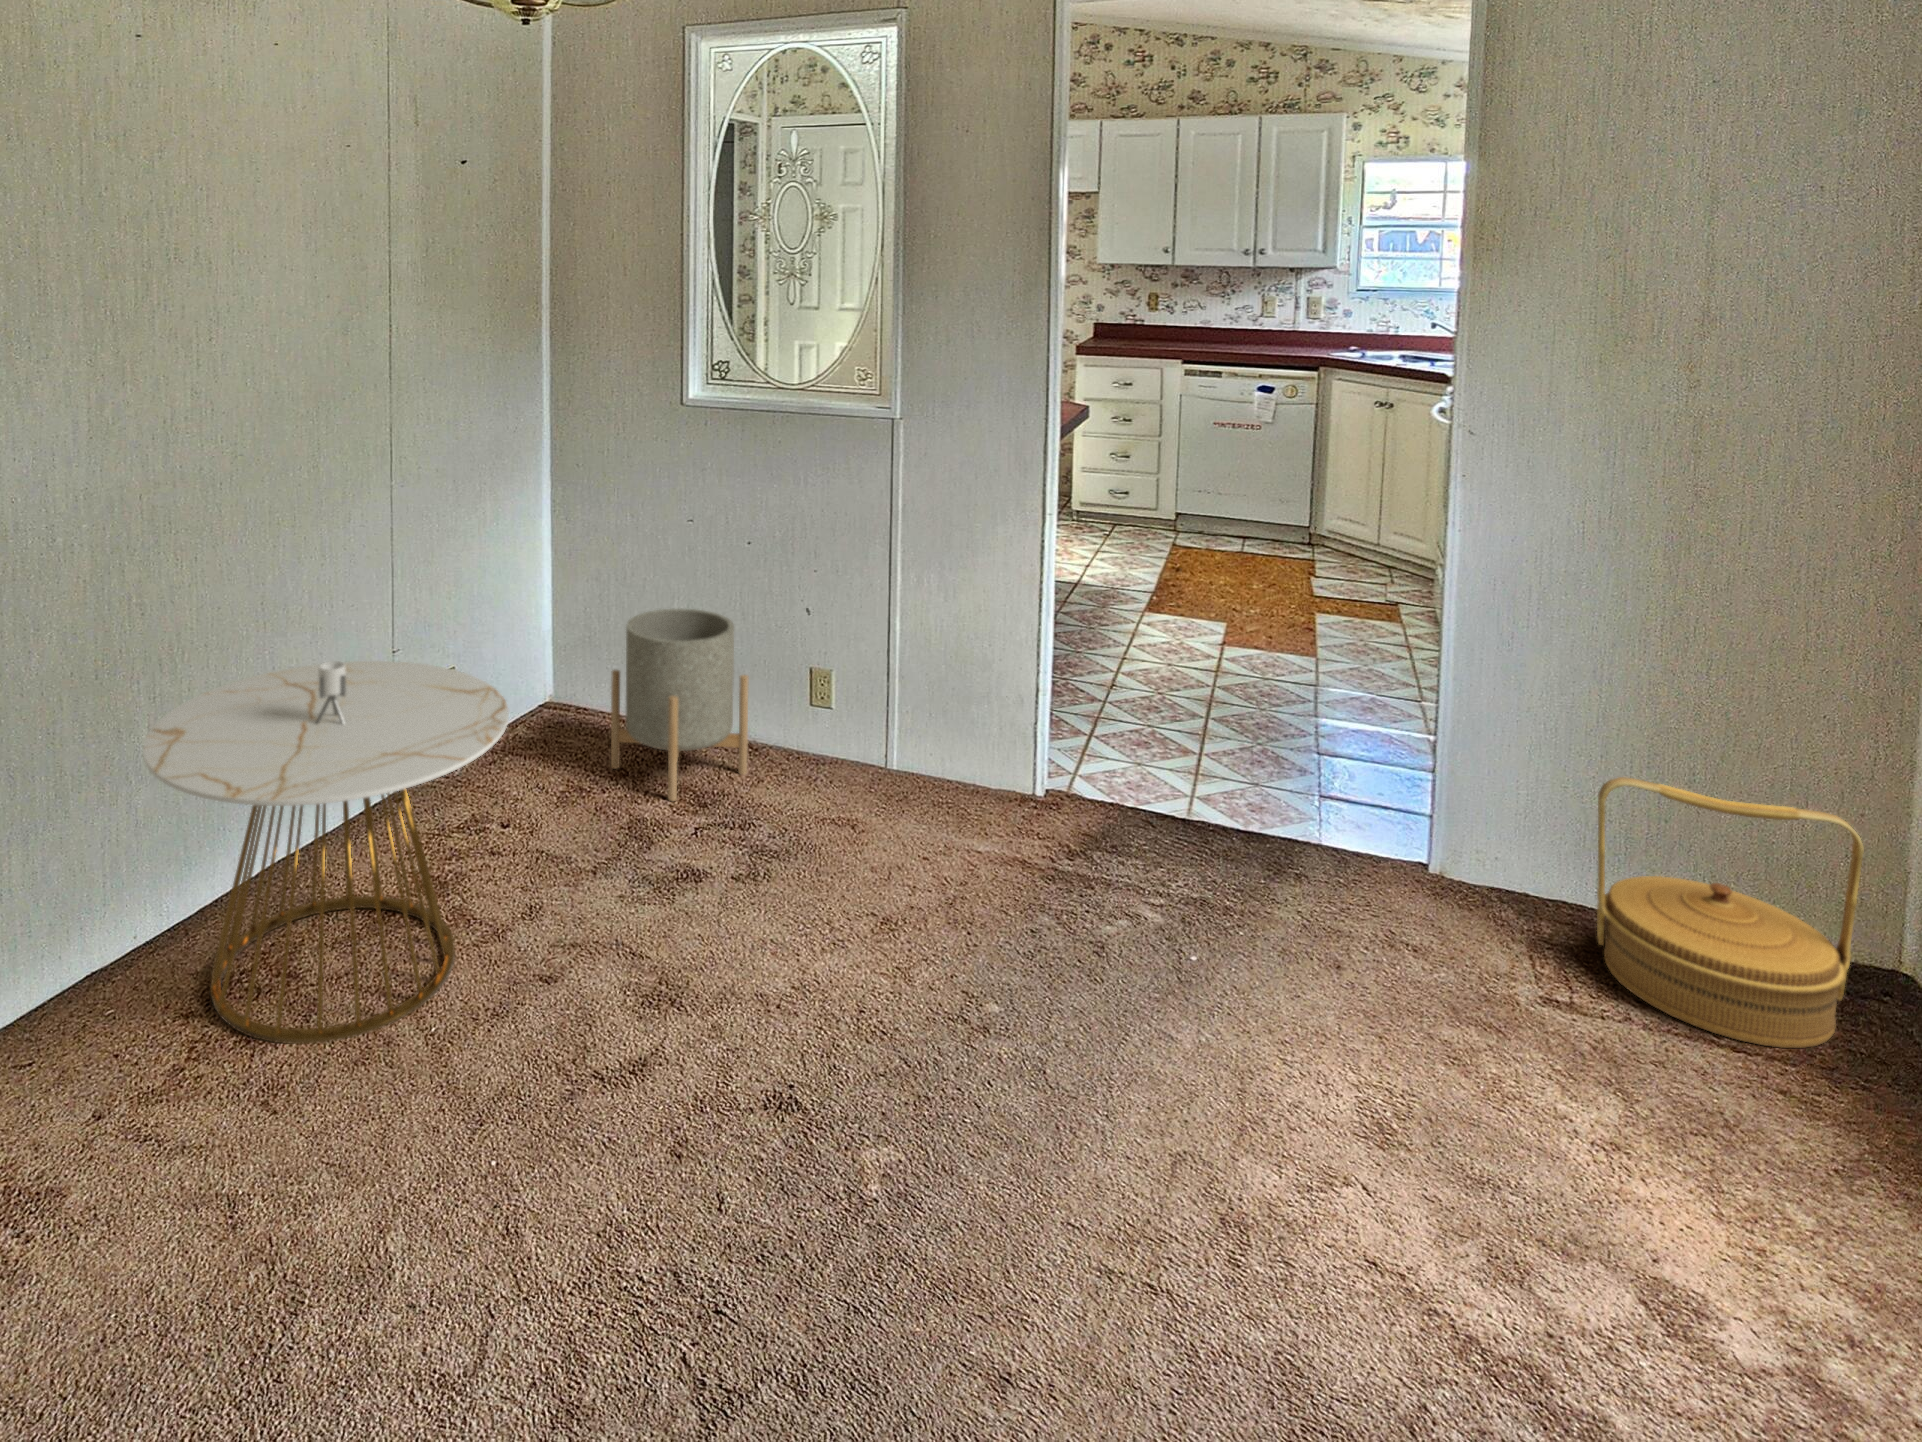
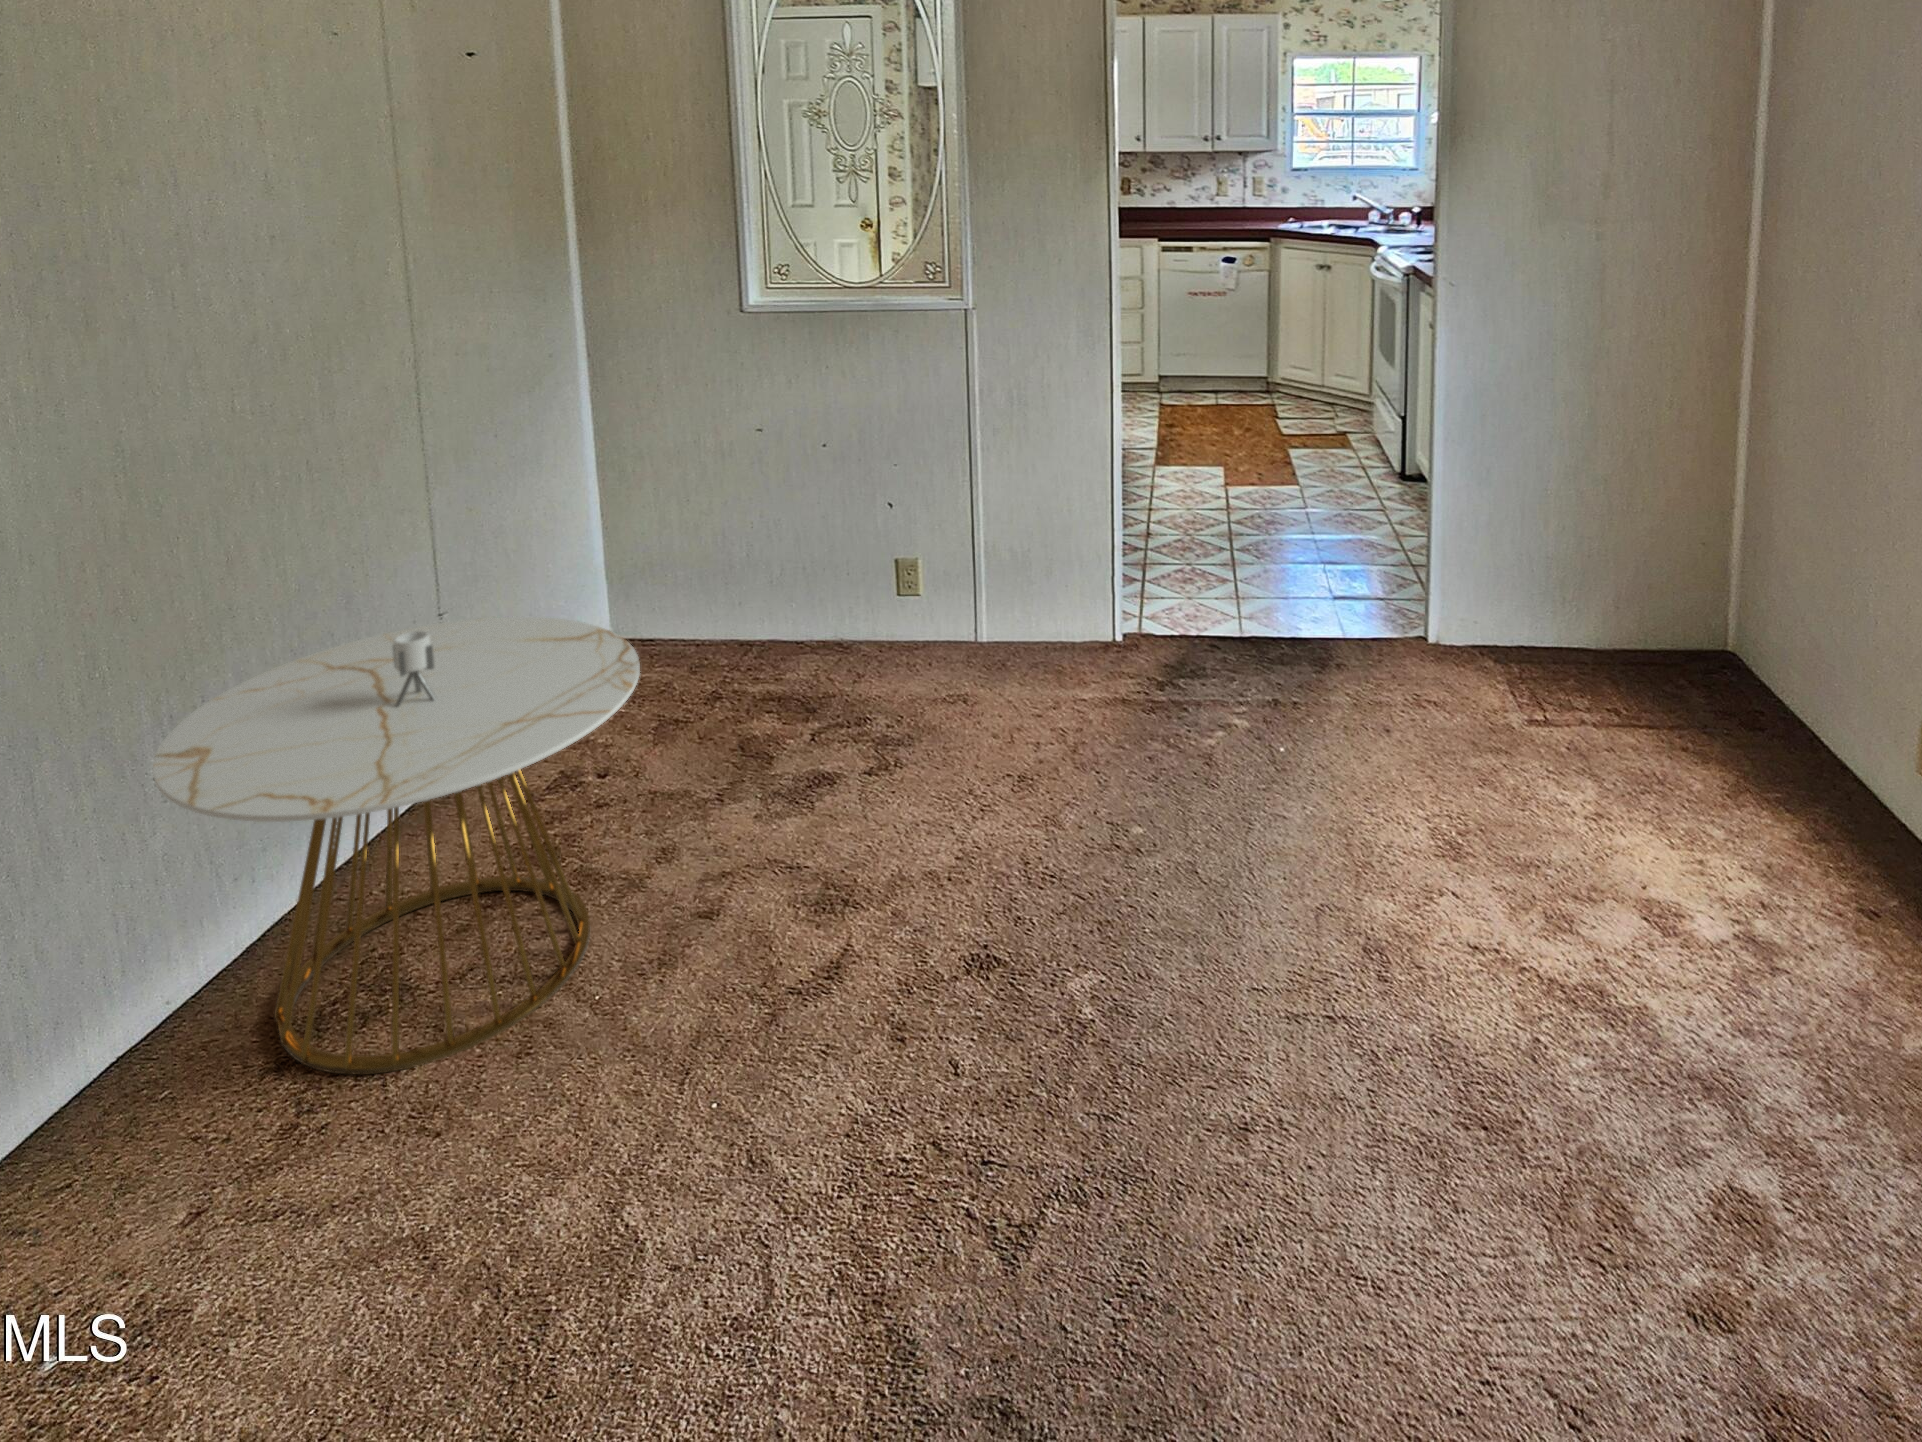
planter: present [611,609,749,801] -> none [695,516,846,710]
woven basket: present [1597,777,1864,1048] -> none [1546,544,1705,718]

